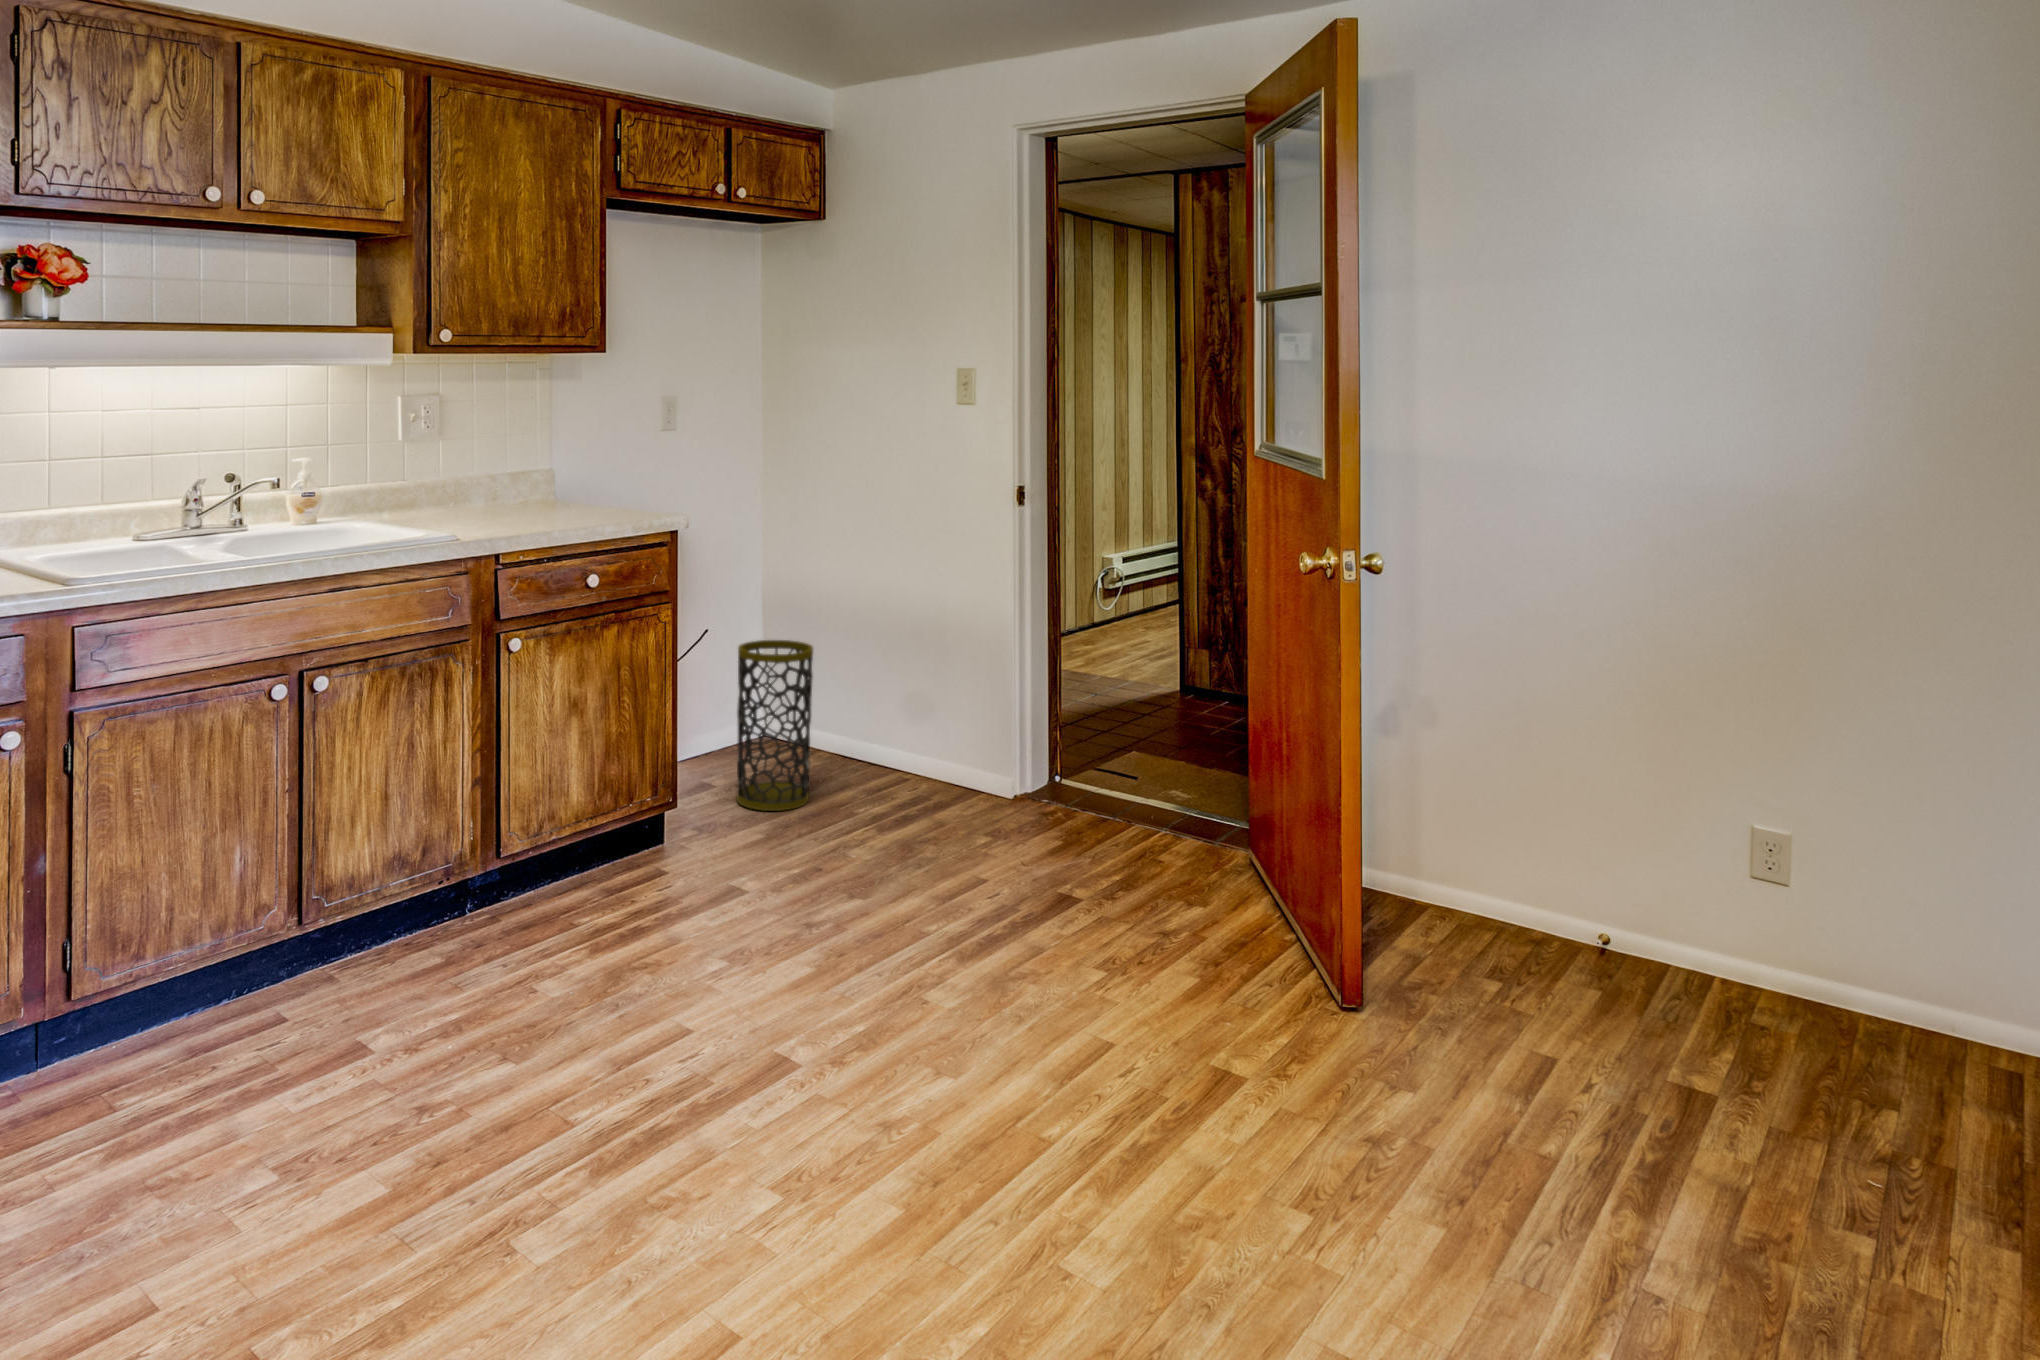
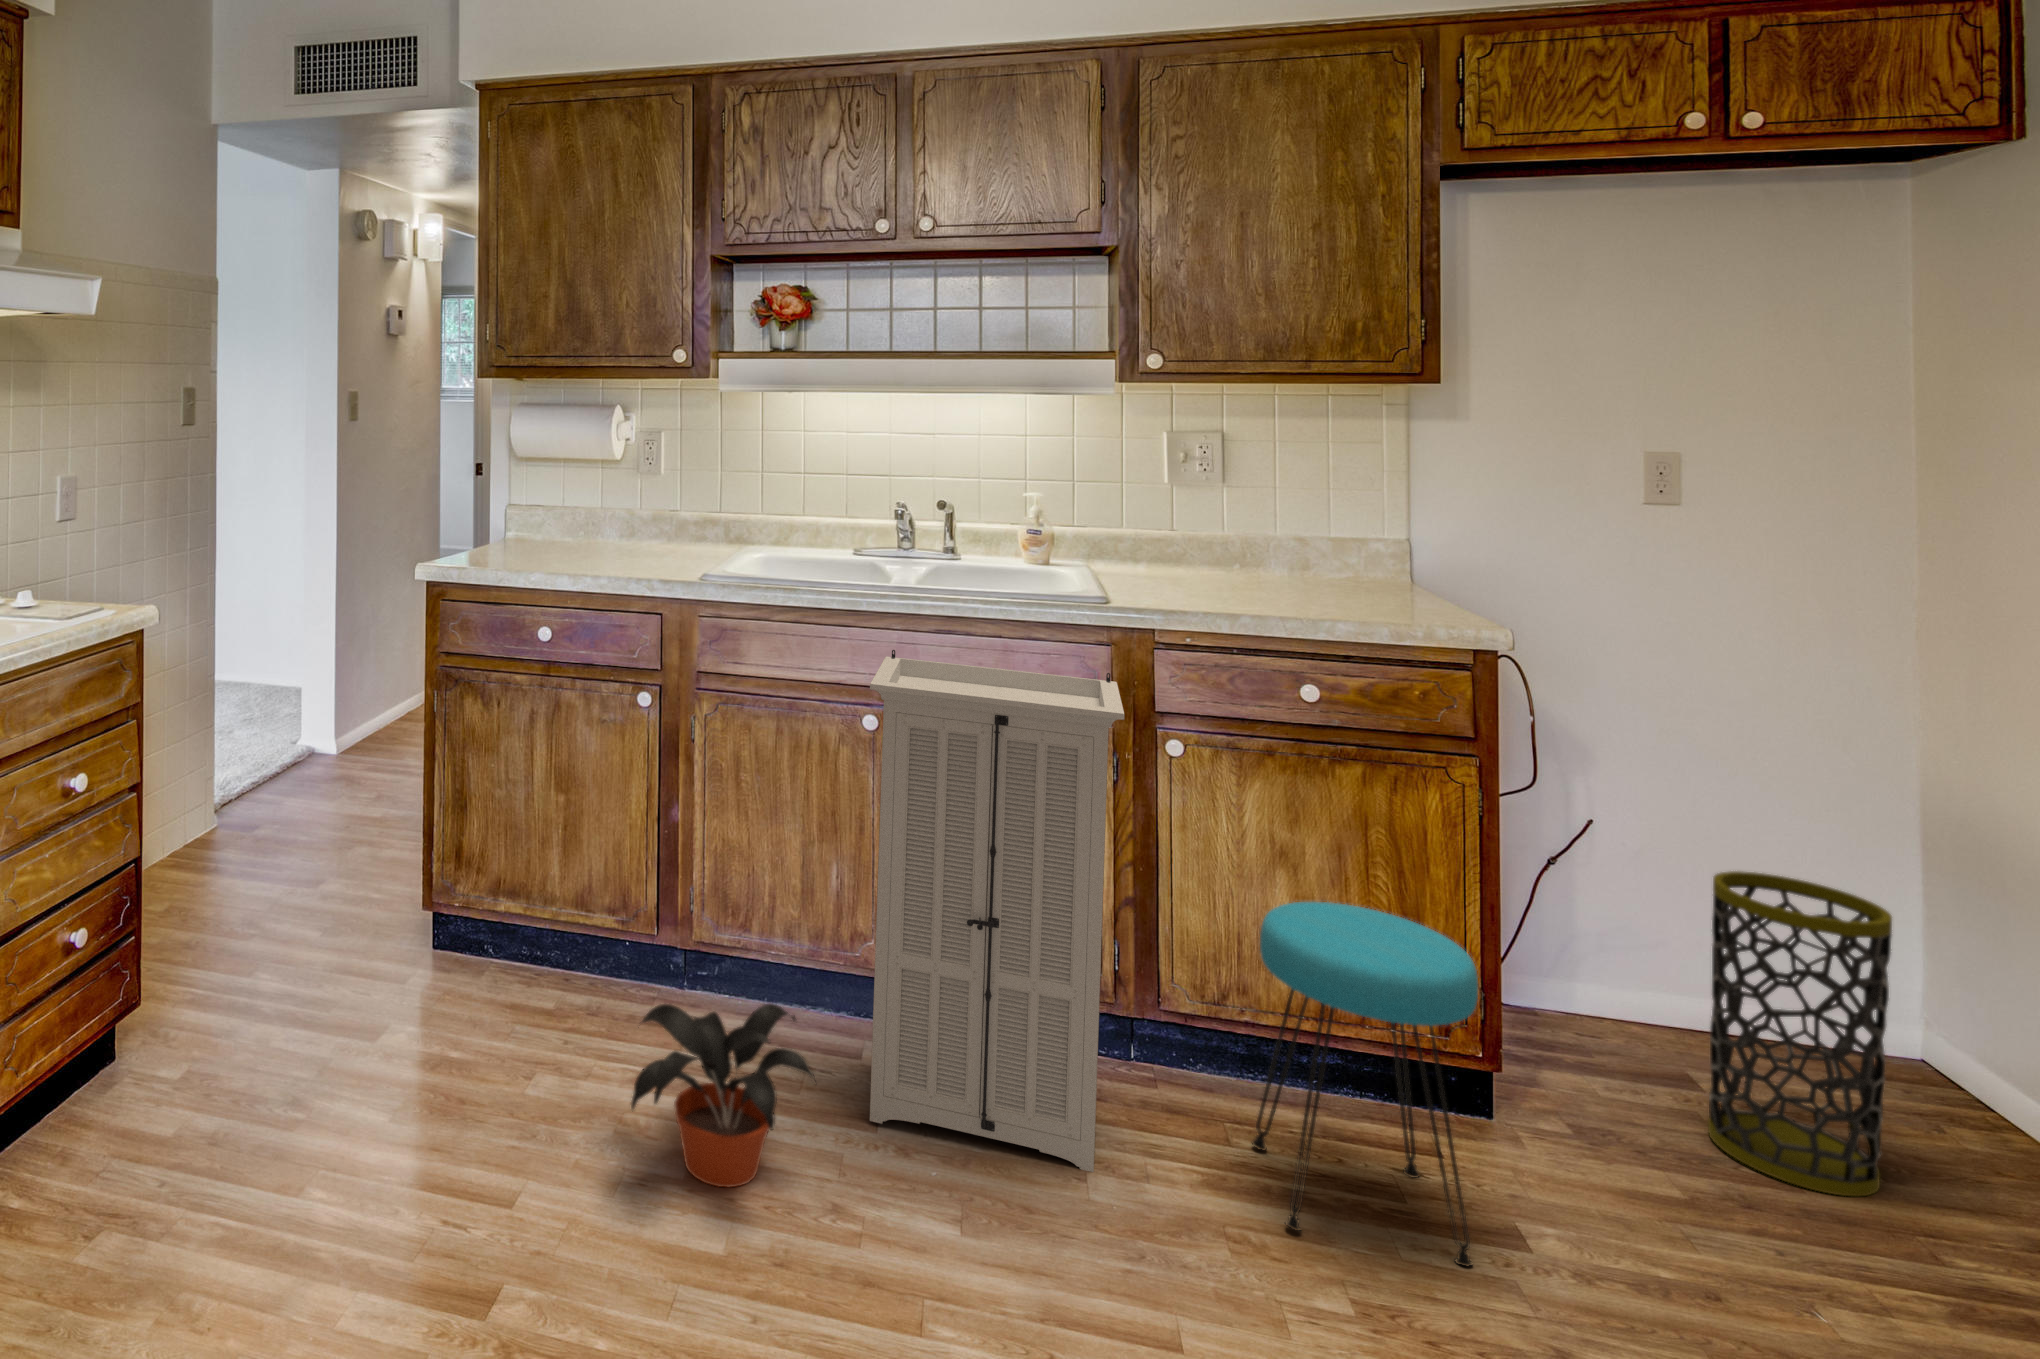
storage cabinet: none [314,592,559,1048] -> present [870,650,1124,1172]
stool: none [589,718,739,946] -> present [1252,902,1478,1266]
potted plant: none [187,973,400,1170] -> present [631,1003,815,1187]

